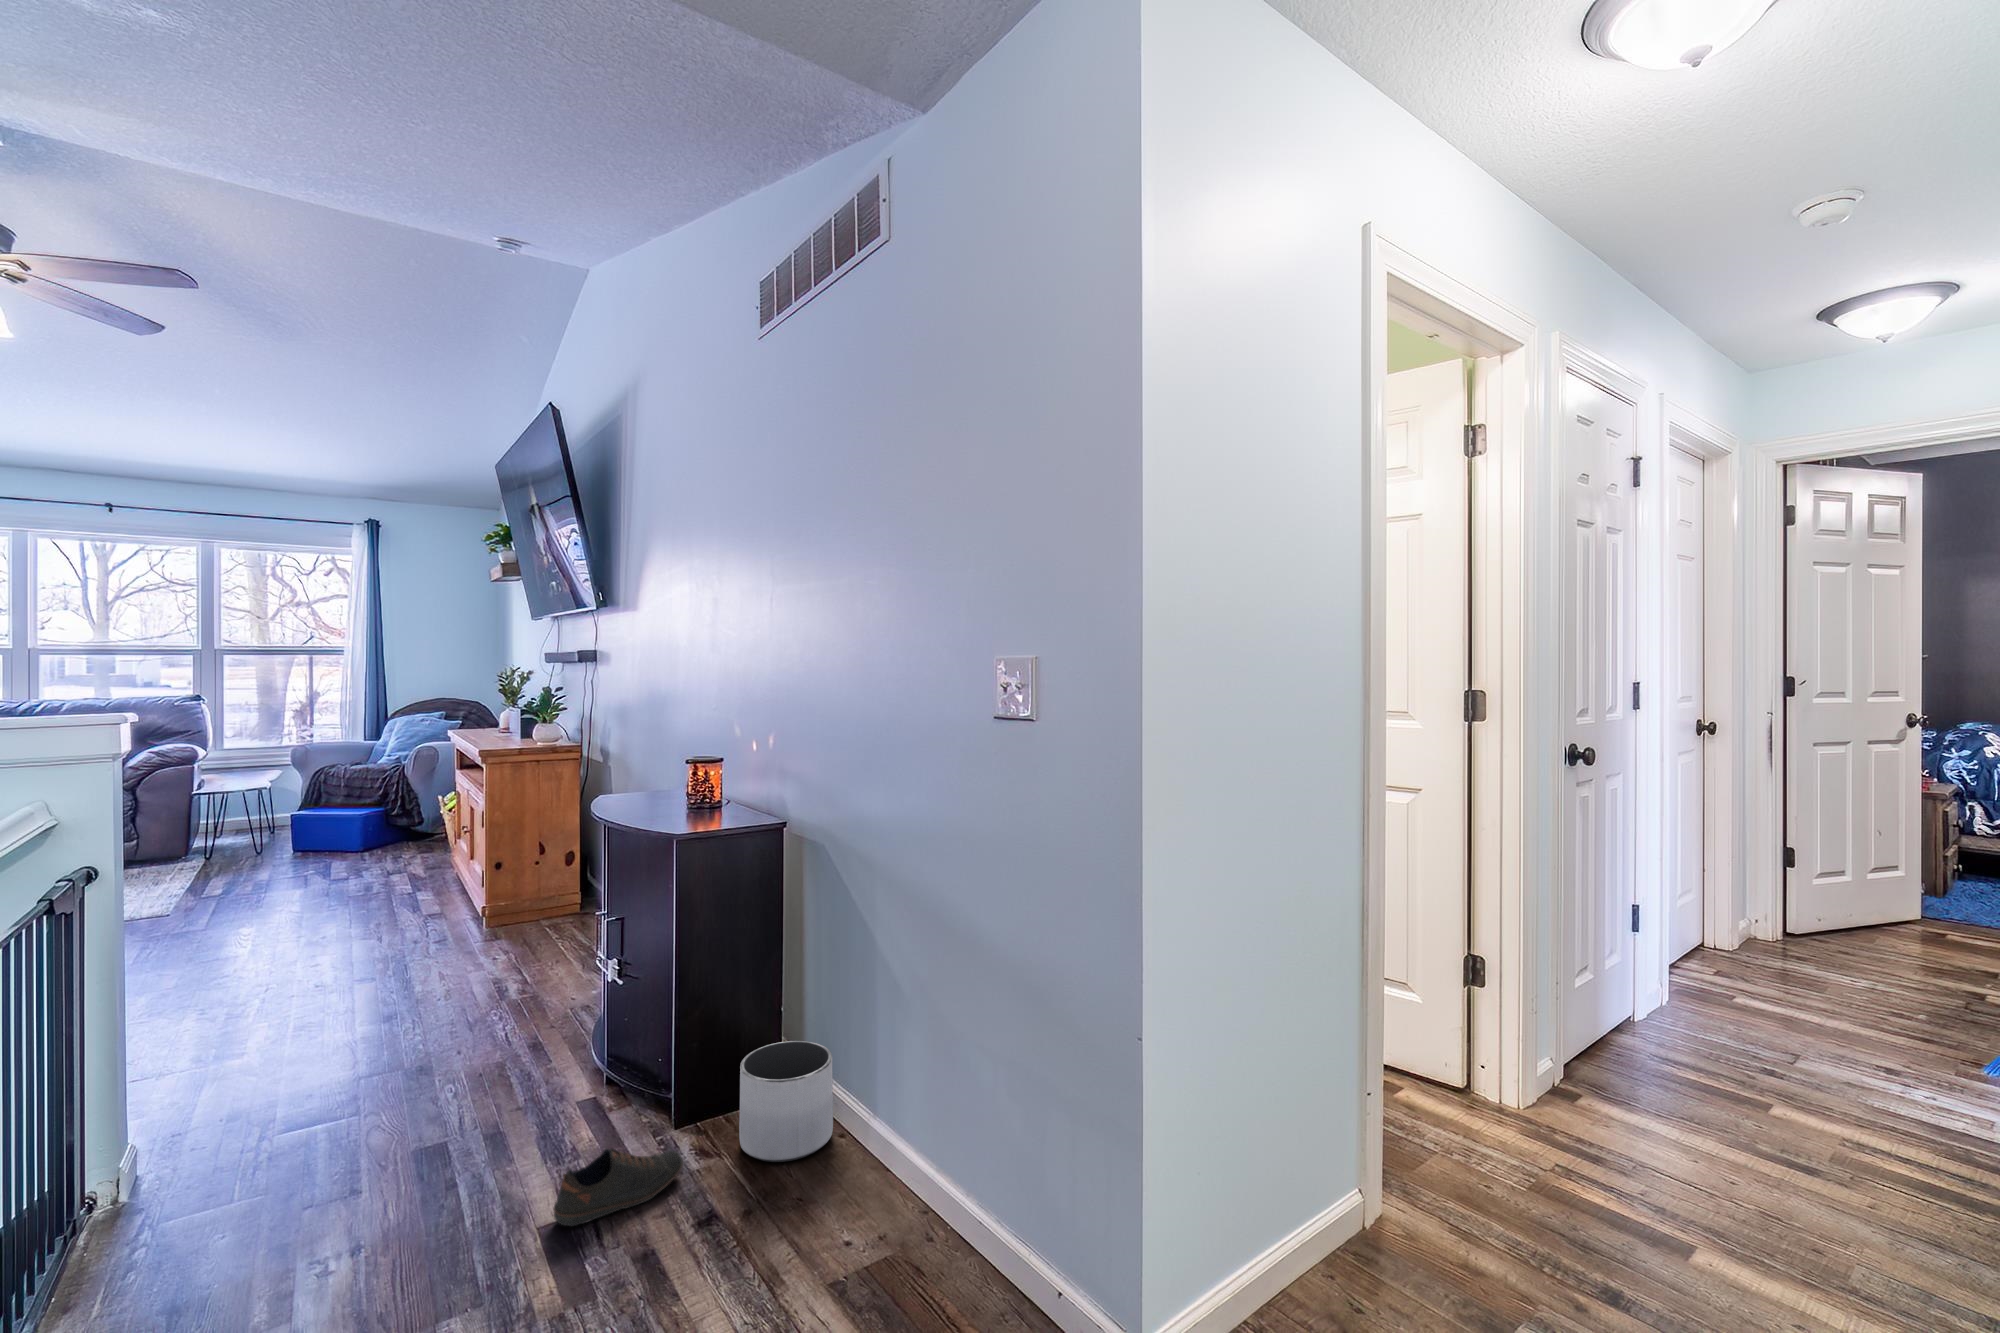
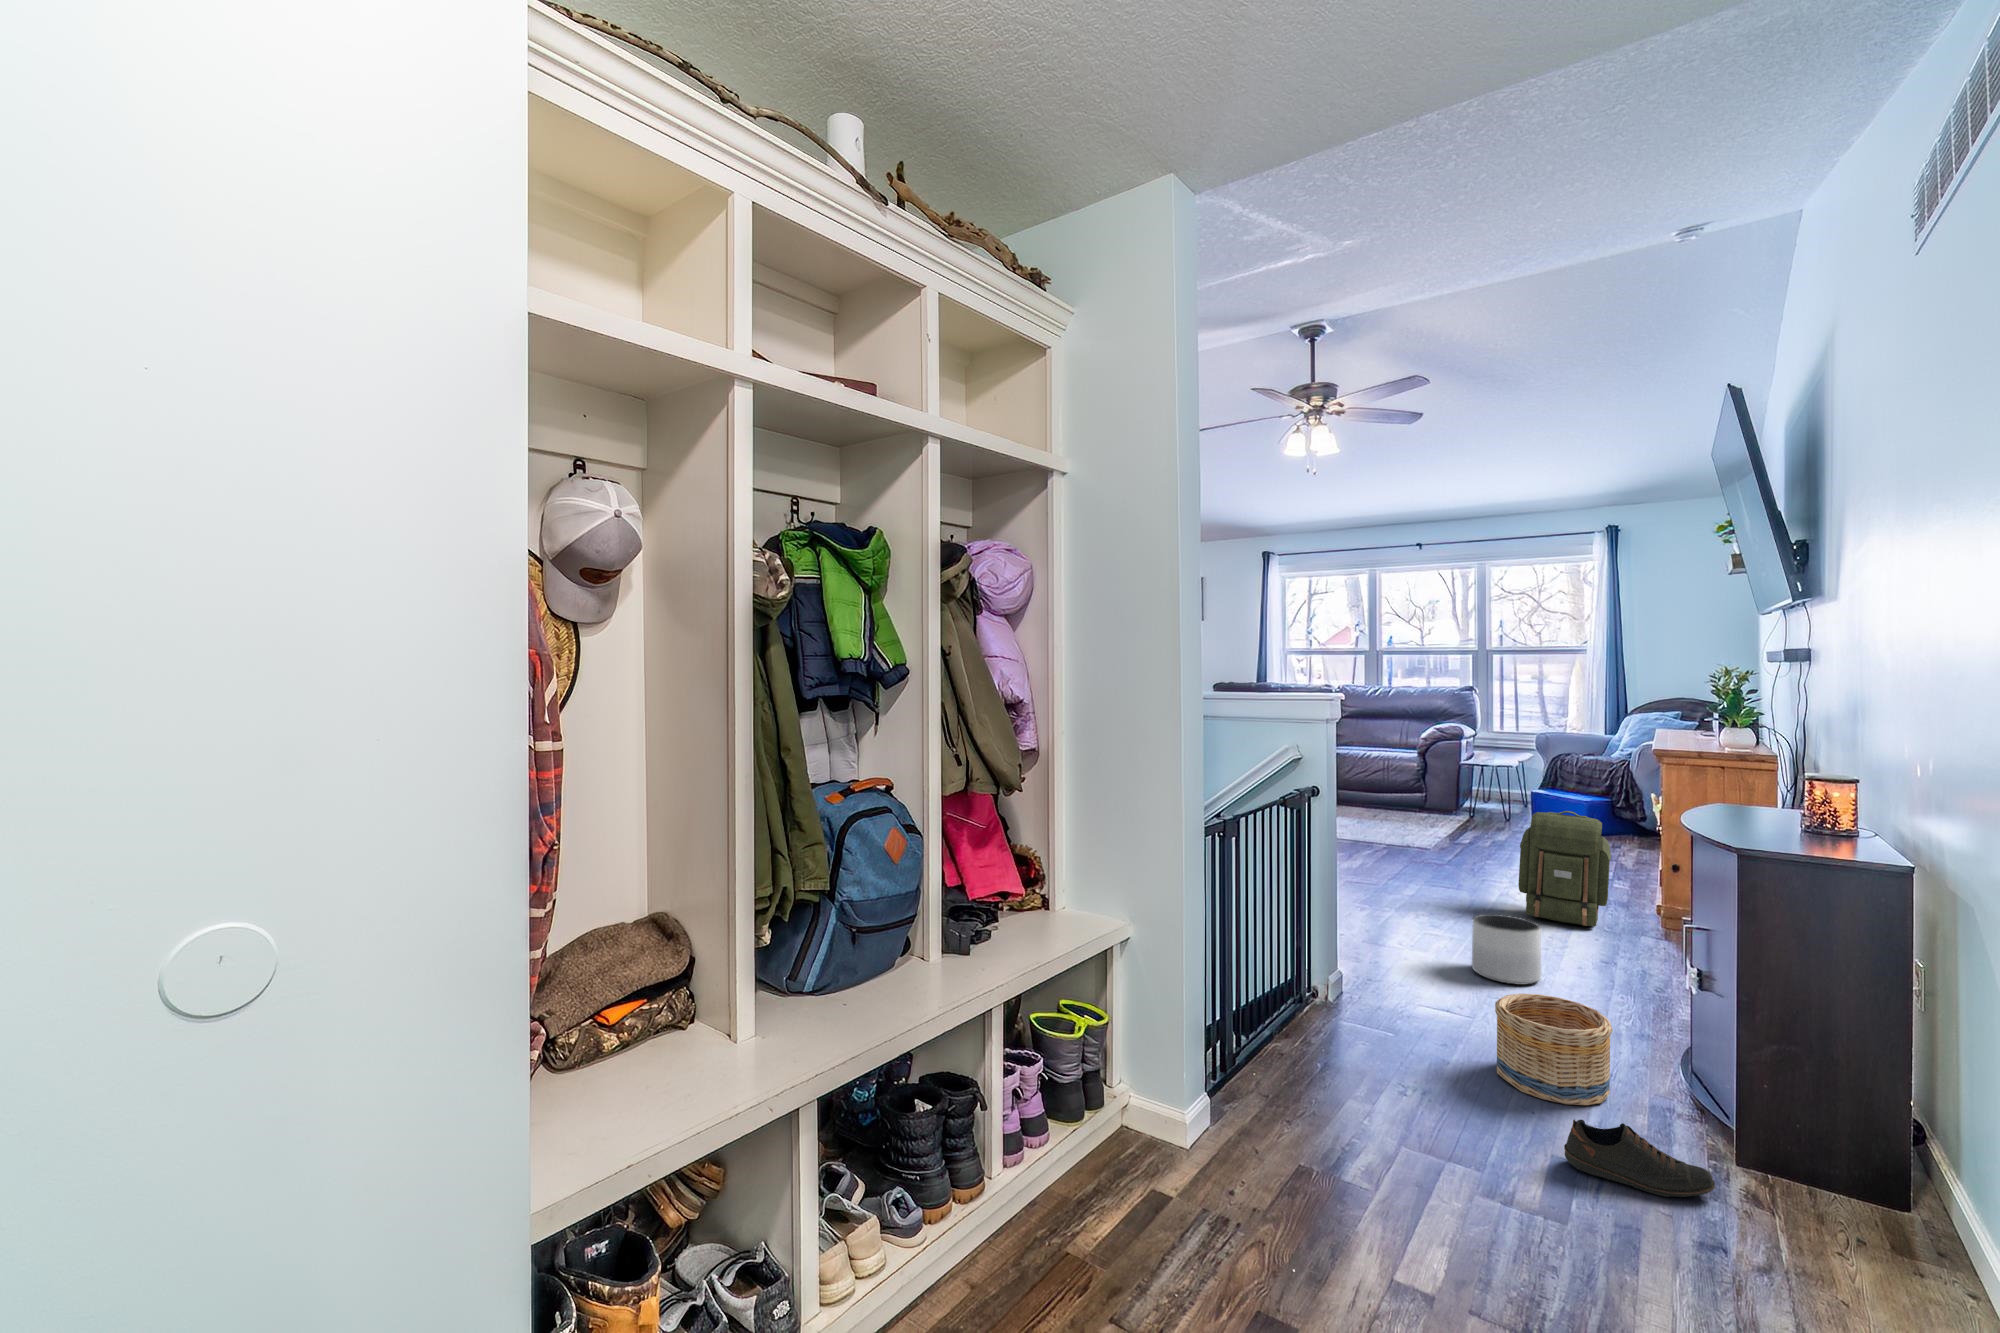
backpack: none [340,830,447,961] -> present [1518,811,1611,927]
basket: none [421,1041,553,1175] -> present [1495,994,1612,1105]
planter: present [739,1041,833,1162] -> present [1472,914,1541,985]

